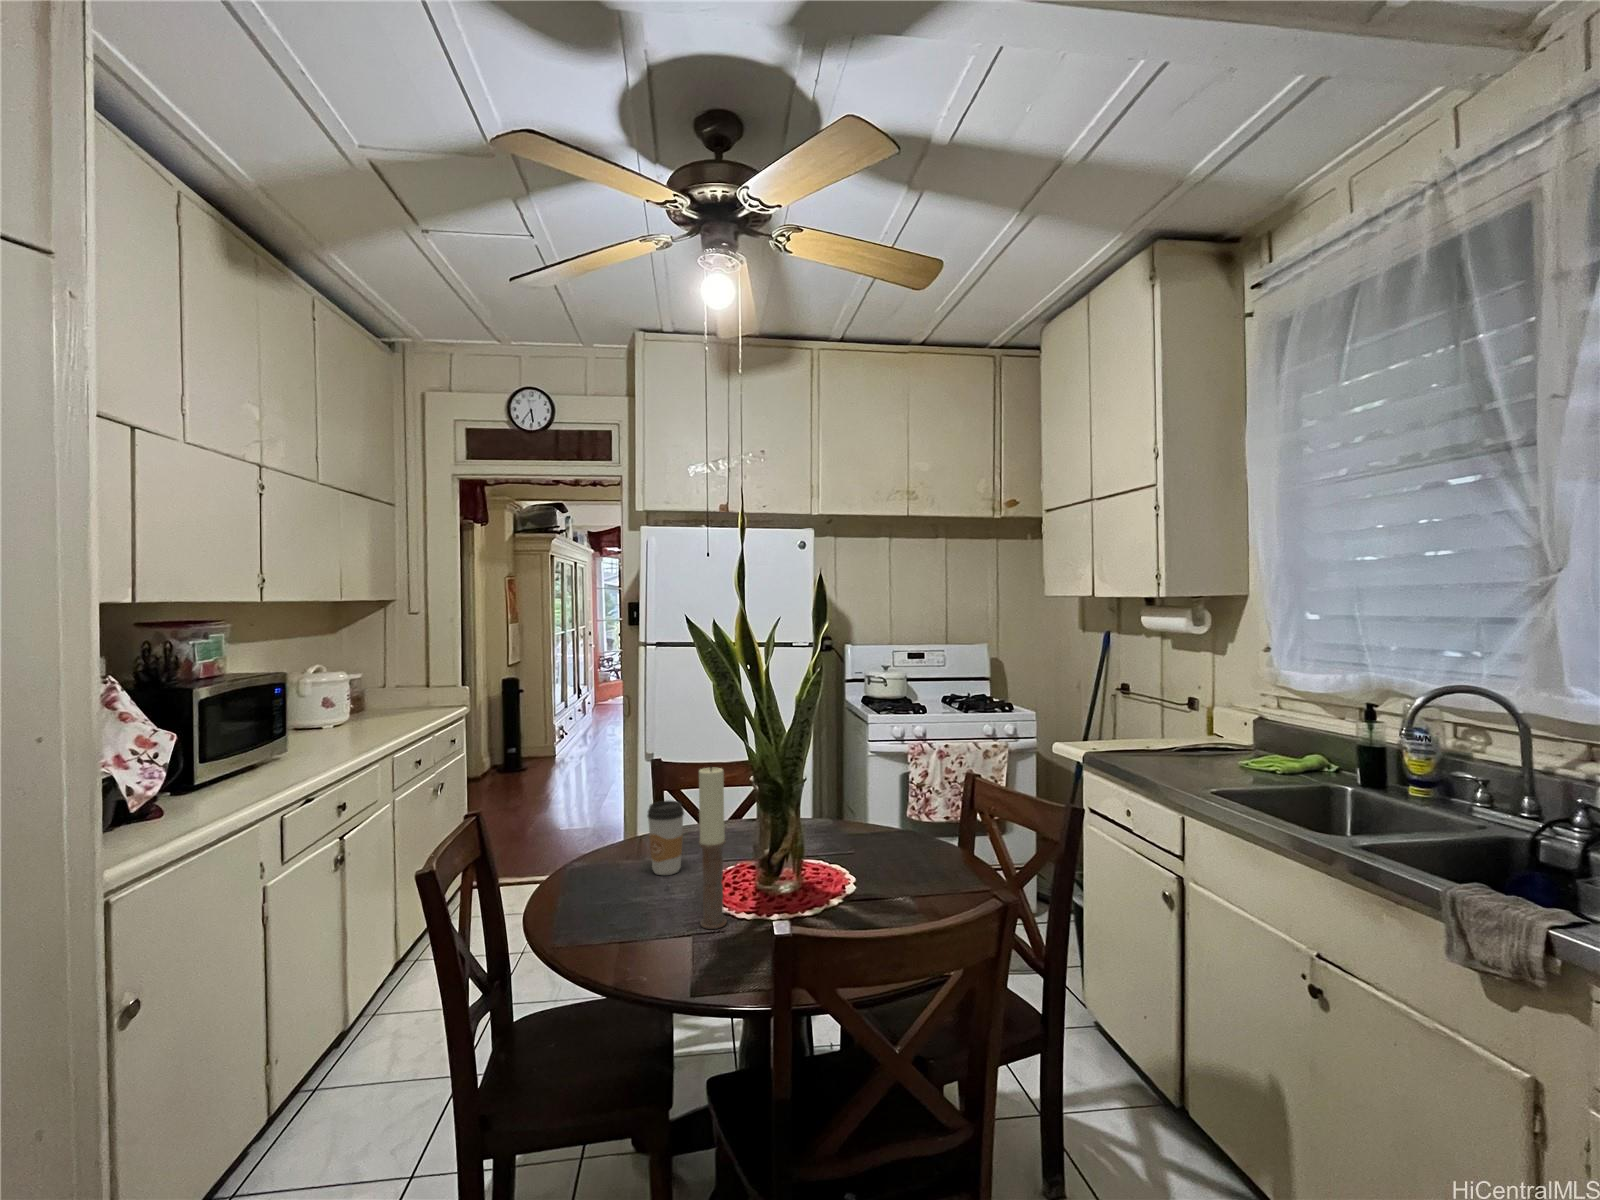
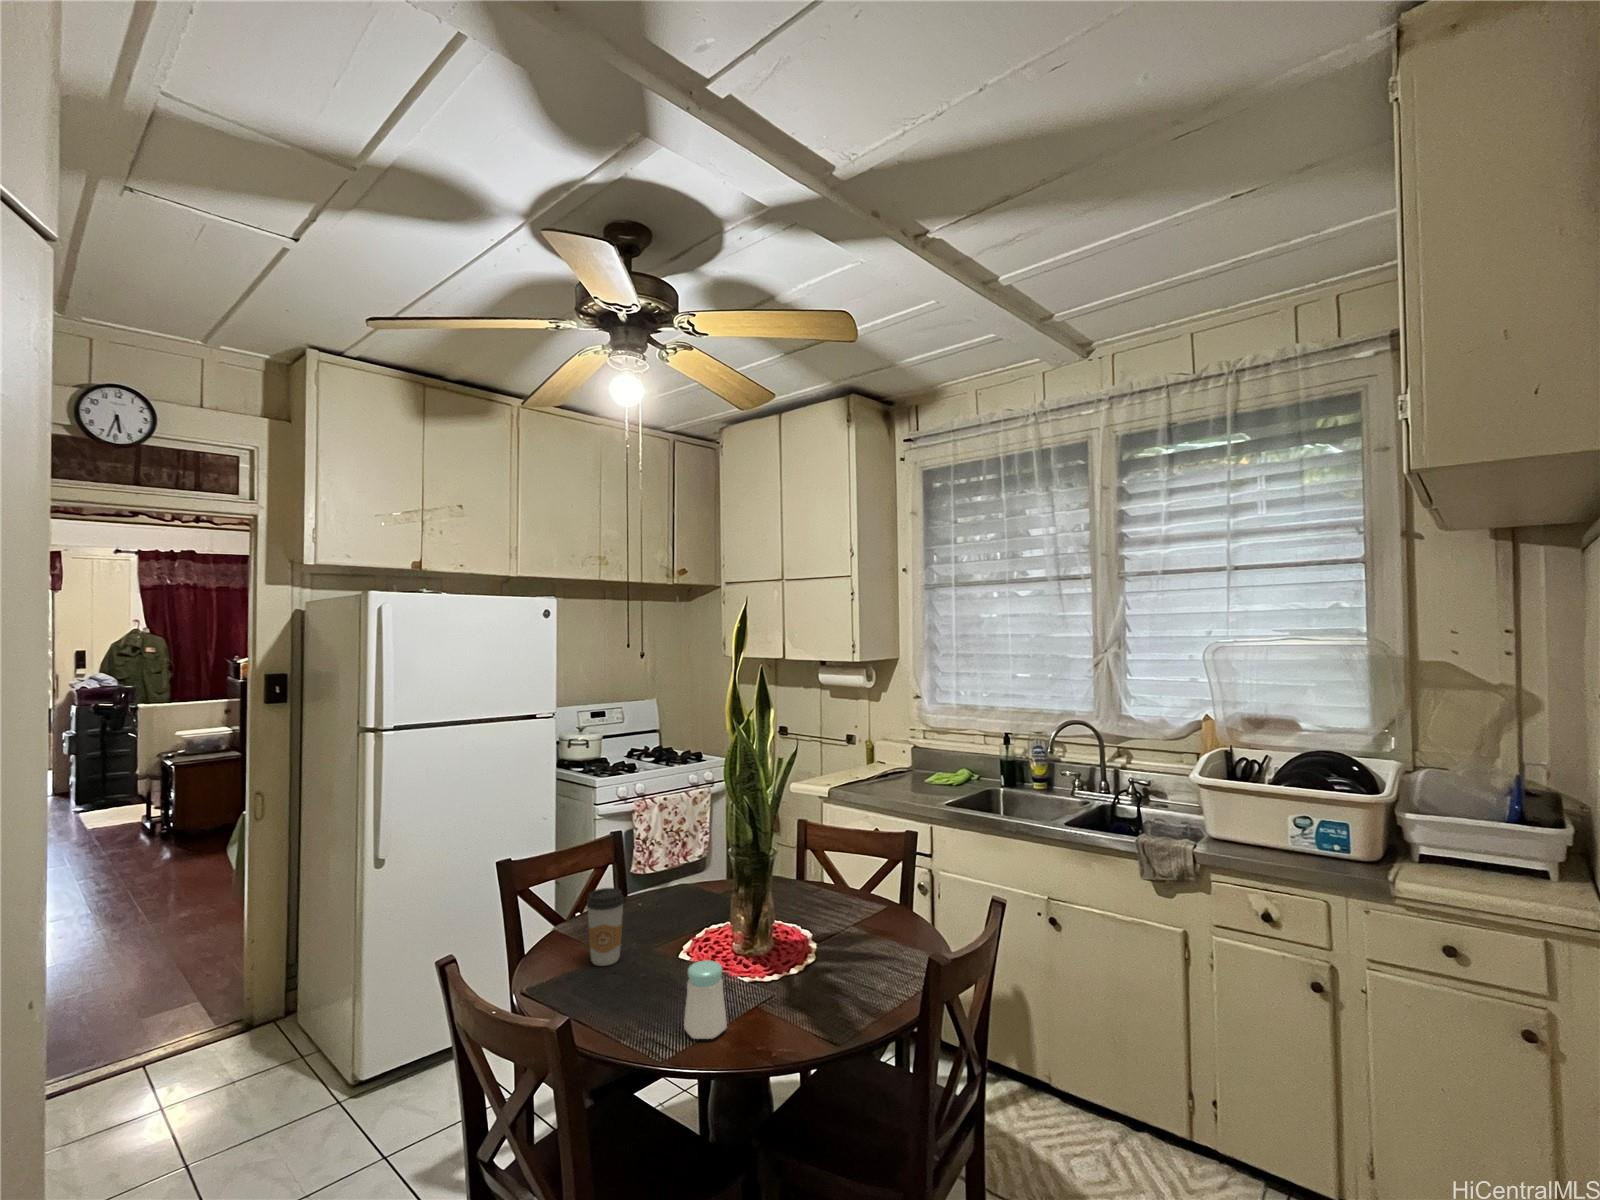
candle: present [699,766,727,929] -> none [716,840,741,991]
salt shaker: none [603,881,649,962] -> present [684,960,727,1039]

